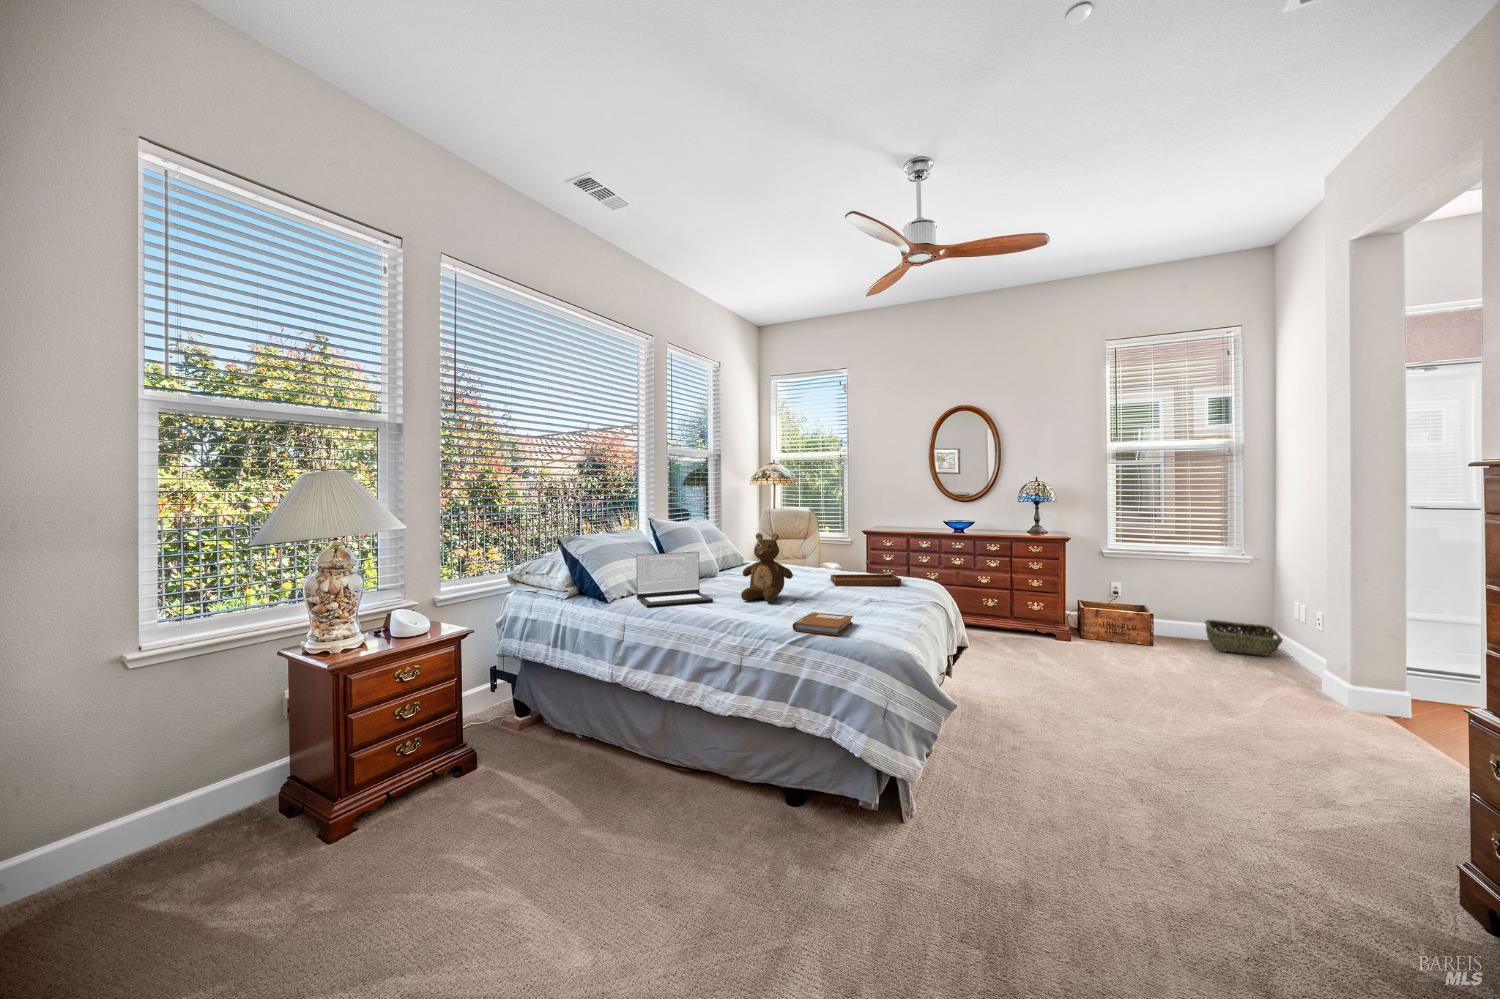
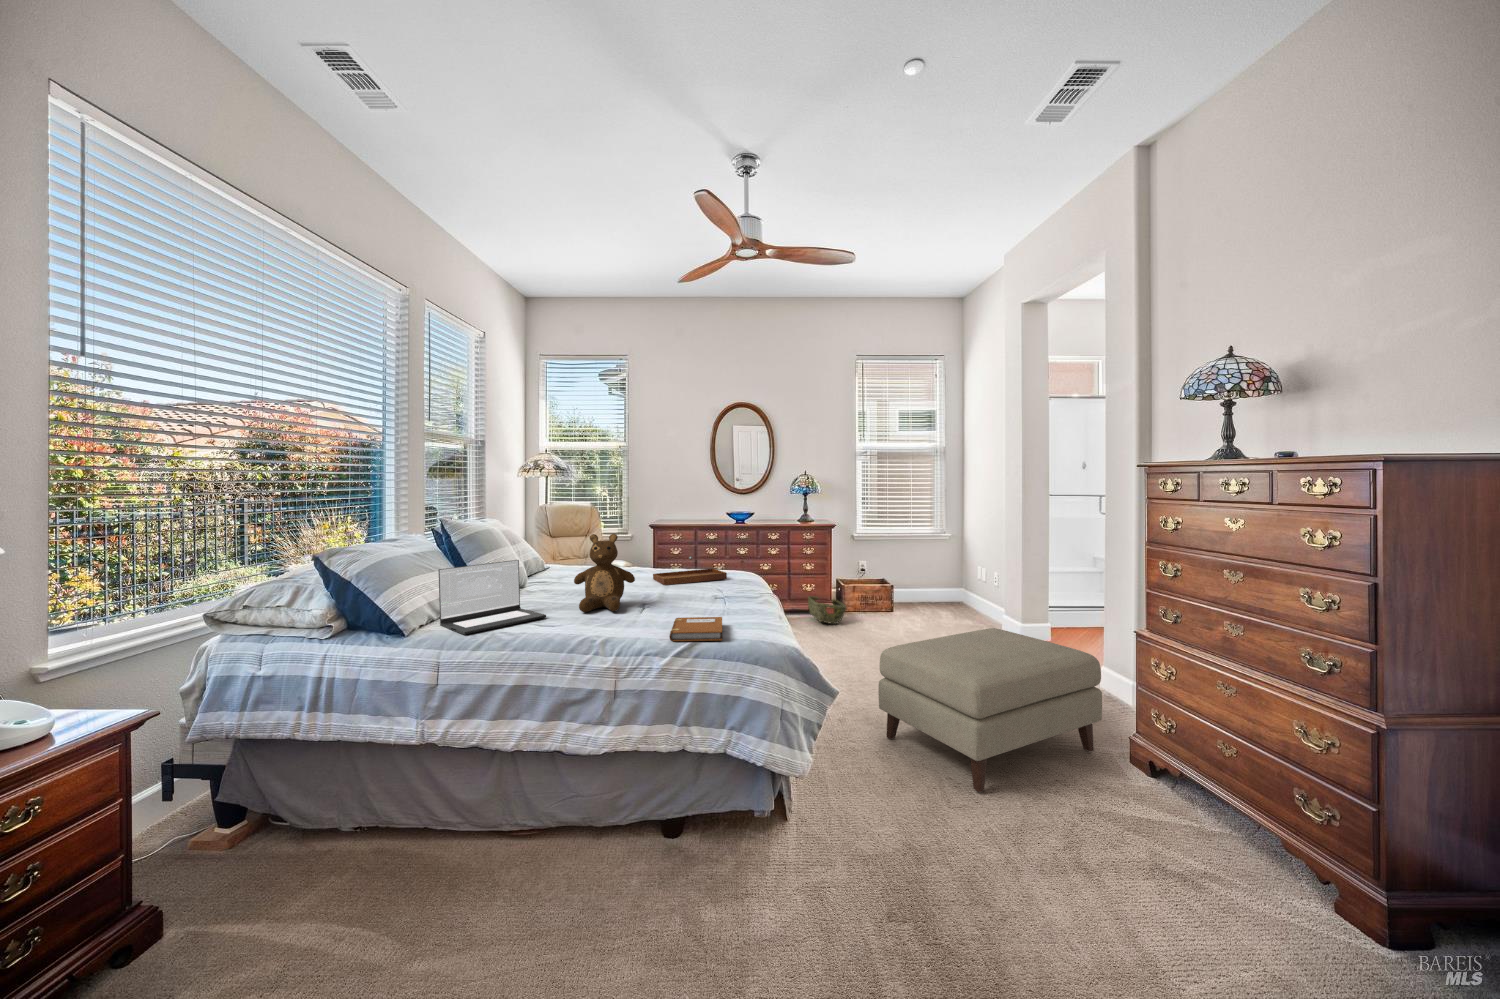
woven basket: present [1205,620,1283,655] -> present [808,596,846,624]
ottoman: none [1039,672,1364,852] -> present [878,628,1102,792]

